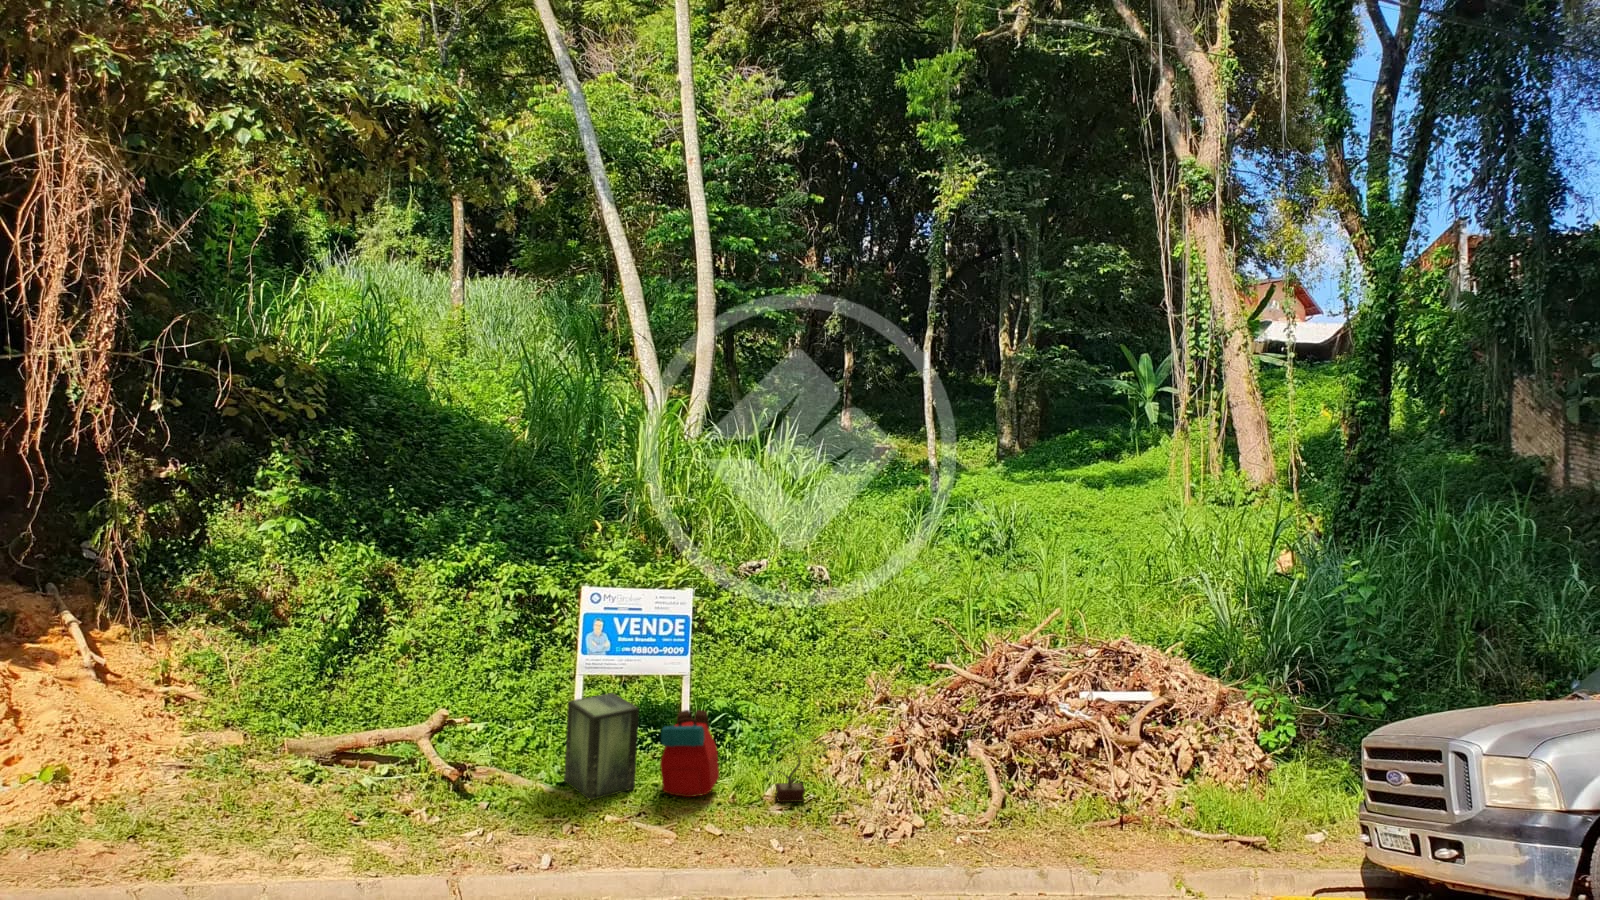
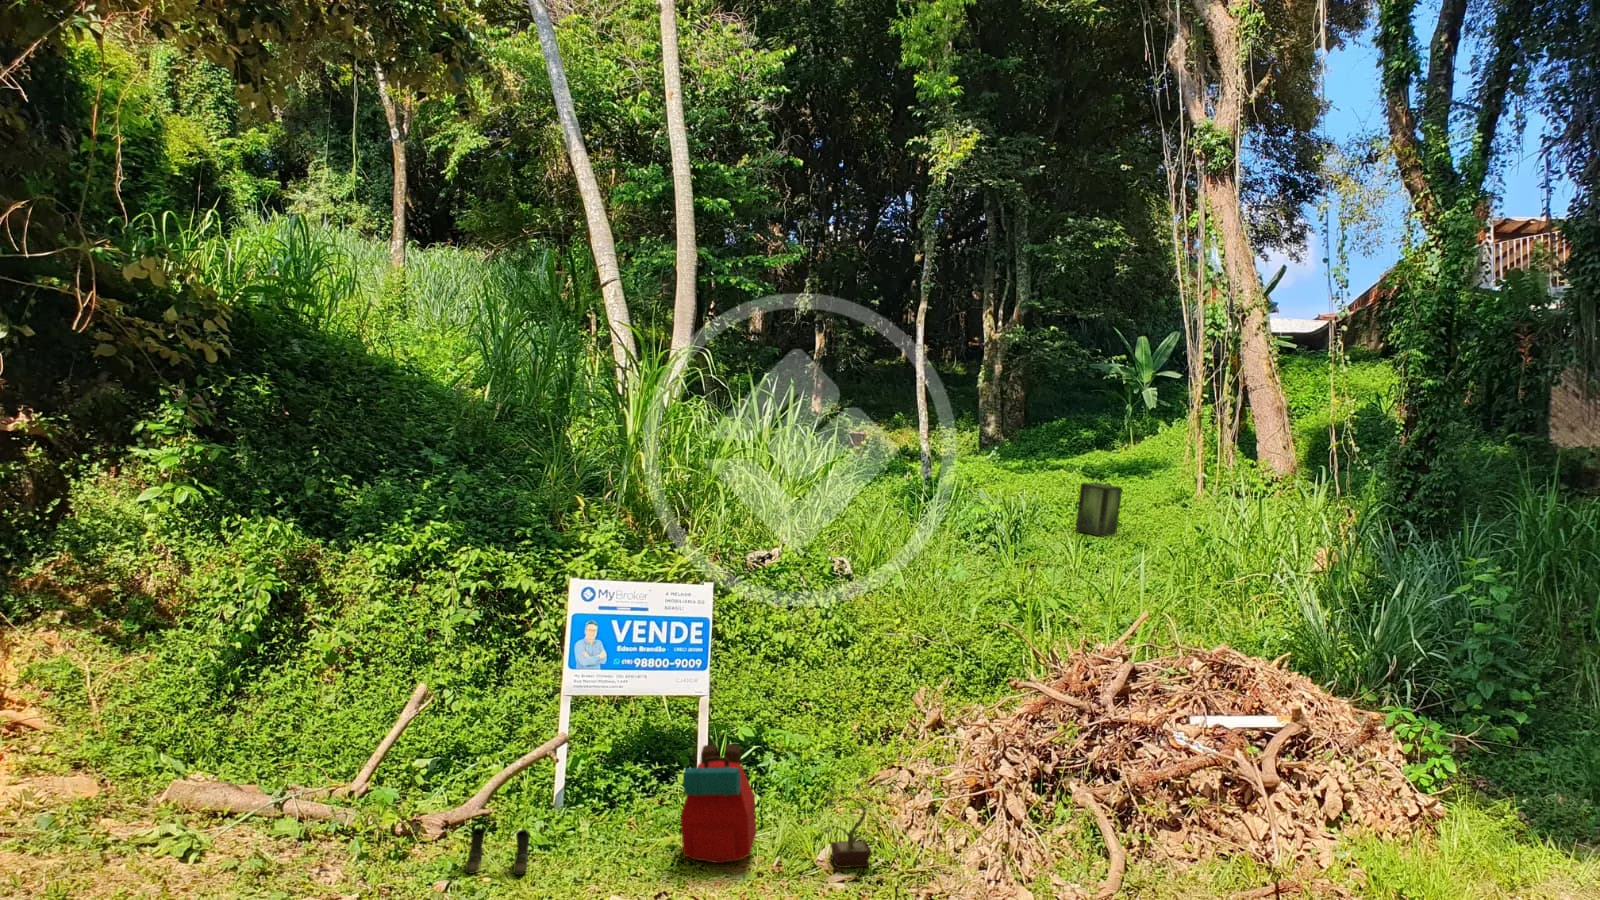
storage box: present [564,693,639,800] -> present [1075,483,1122,537]
boots: none [502,769,549,801] -> present [465,828,530,875]

